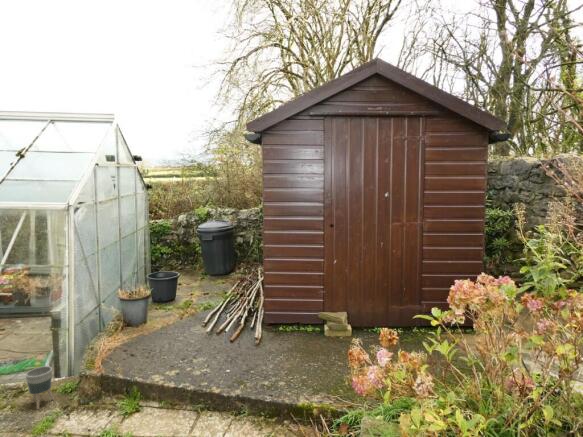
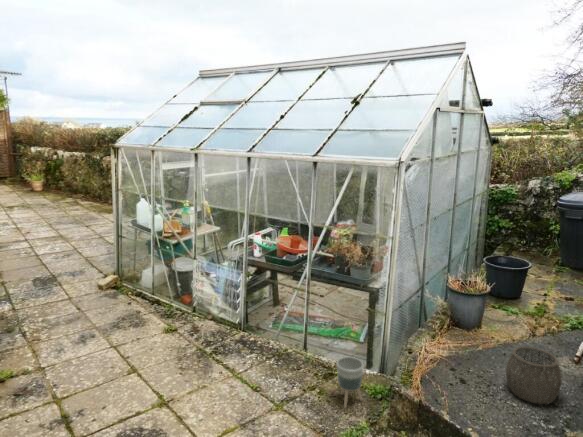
woven basket: none [159,318,191,352] -> present [506,346,562,404]

